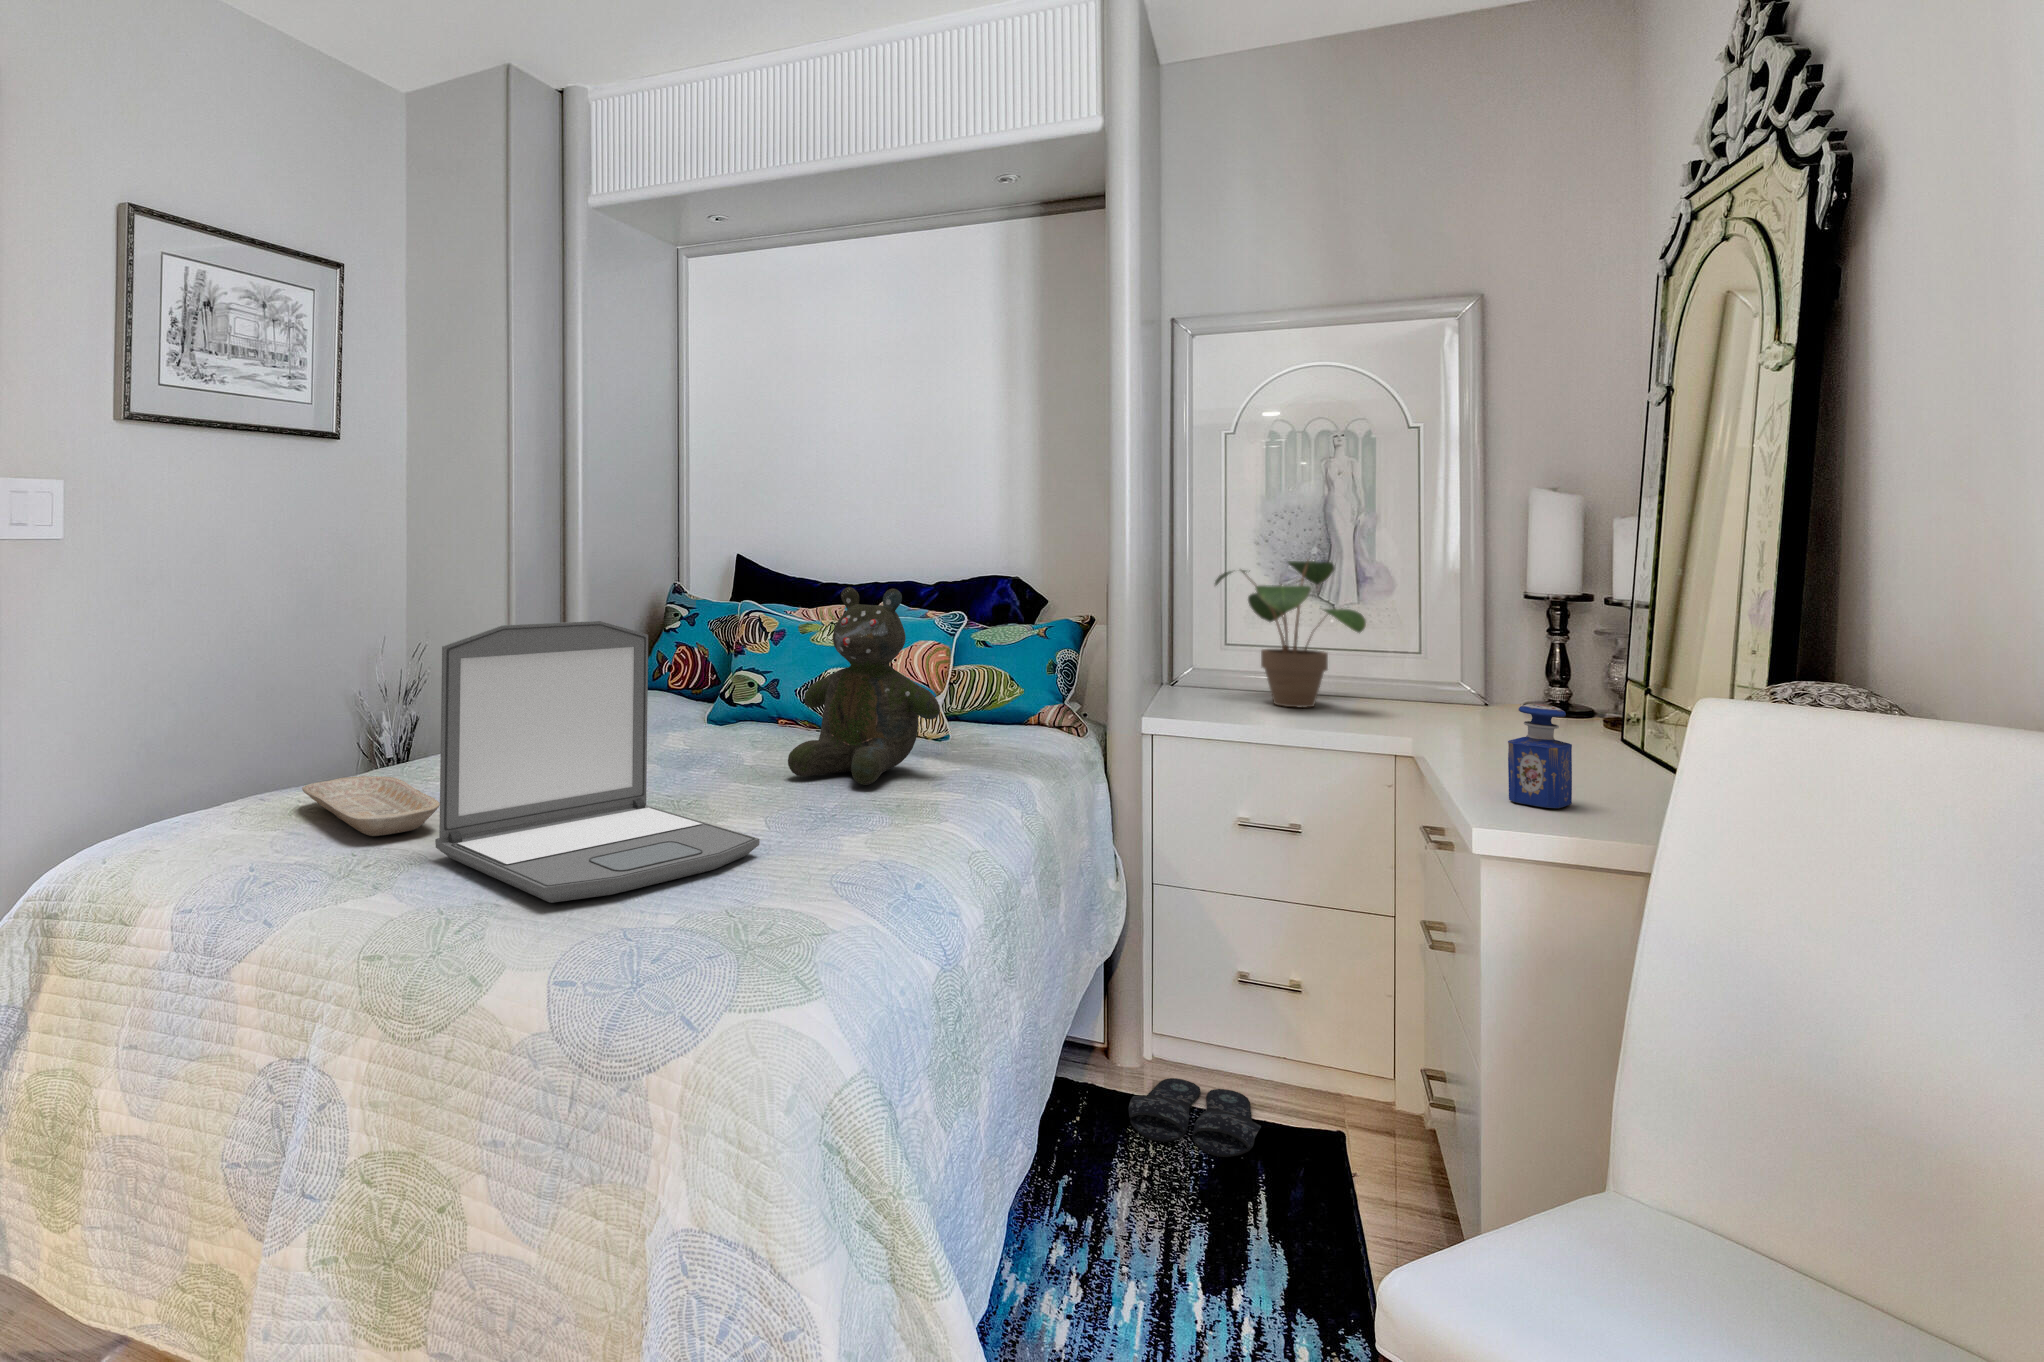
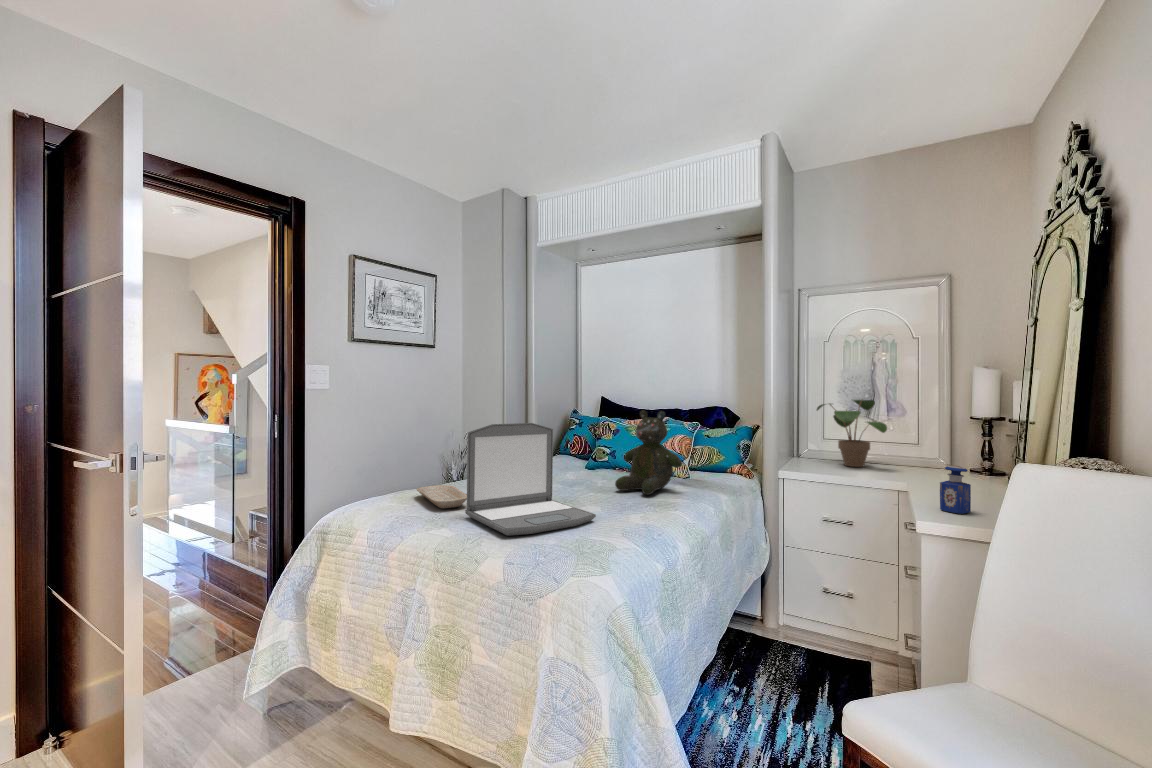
slippers: present [1129,1078,1261,1157] -> none [770,633,831,668]

